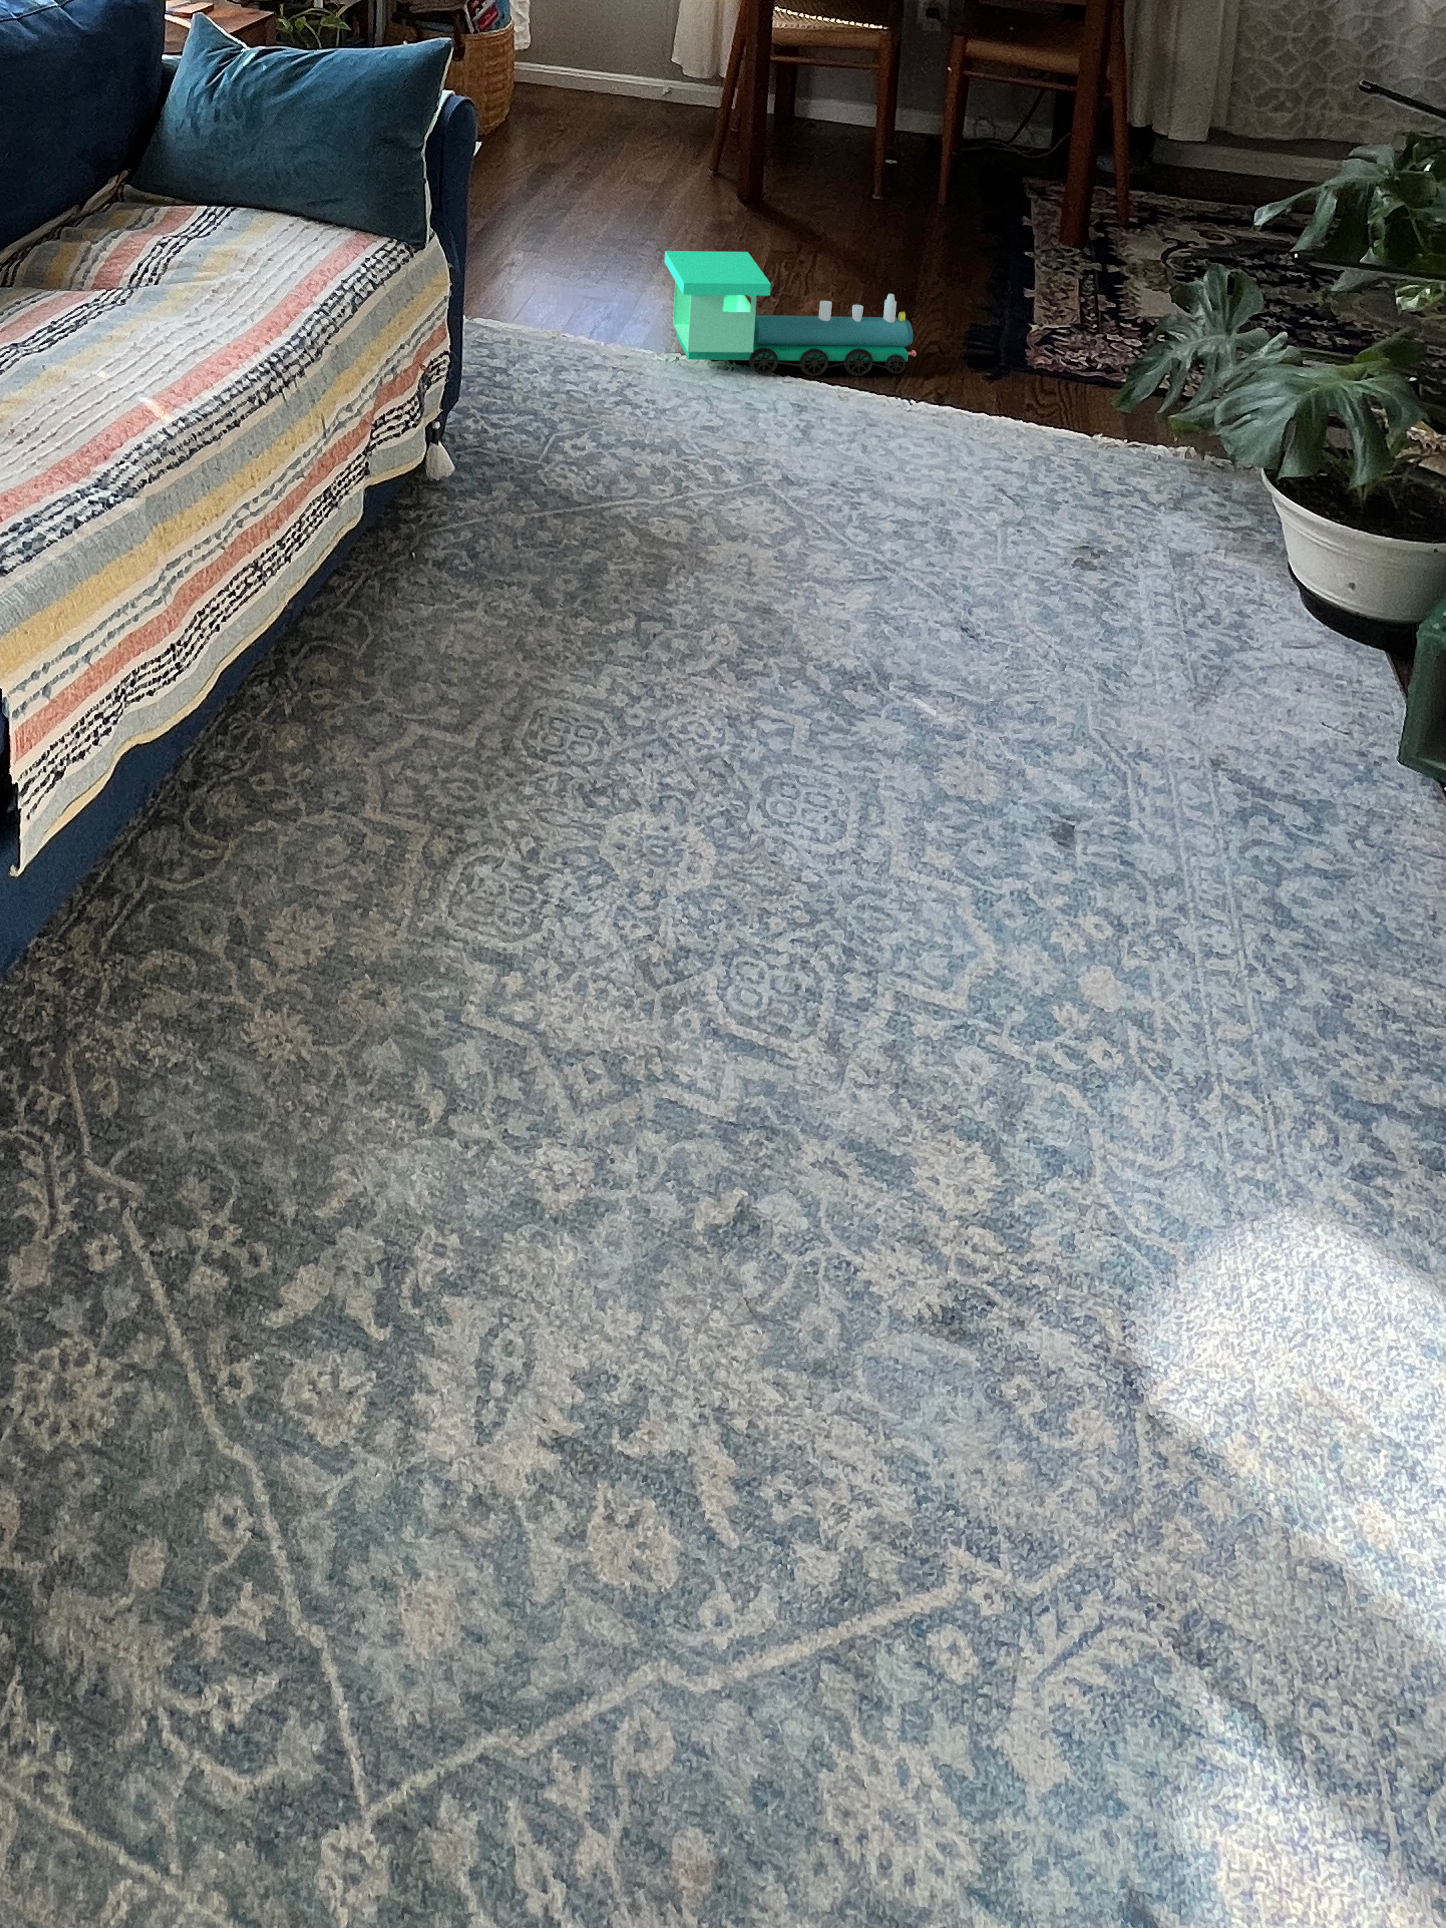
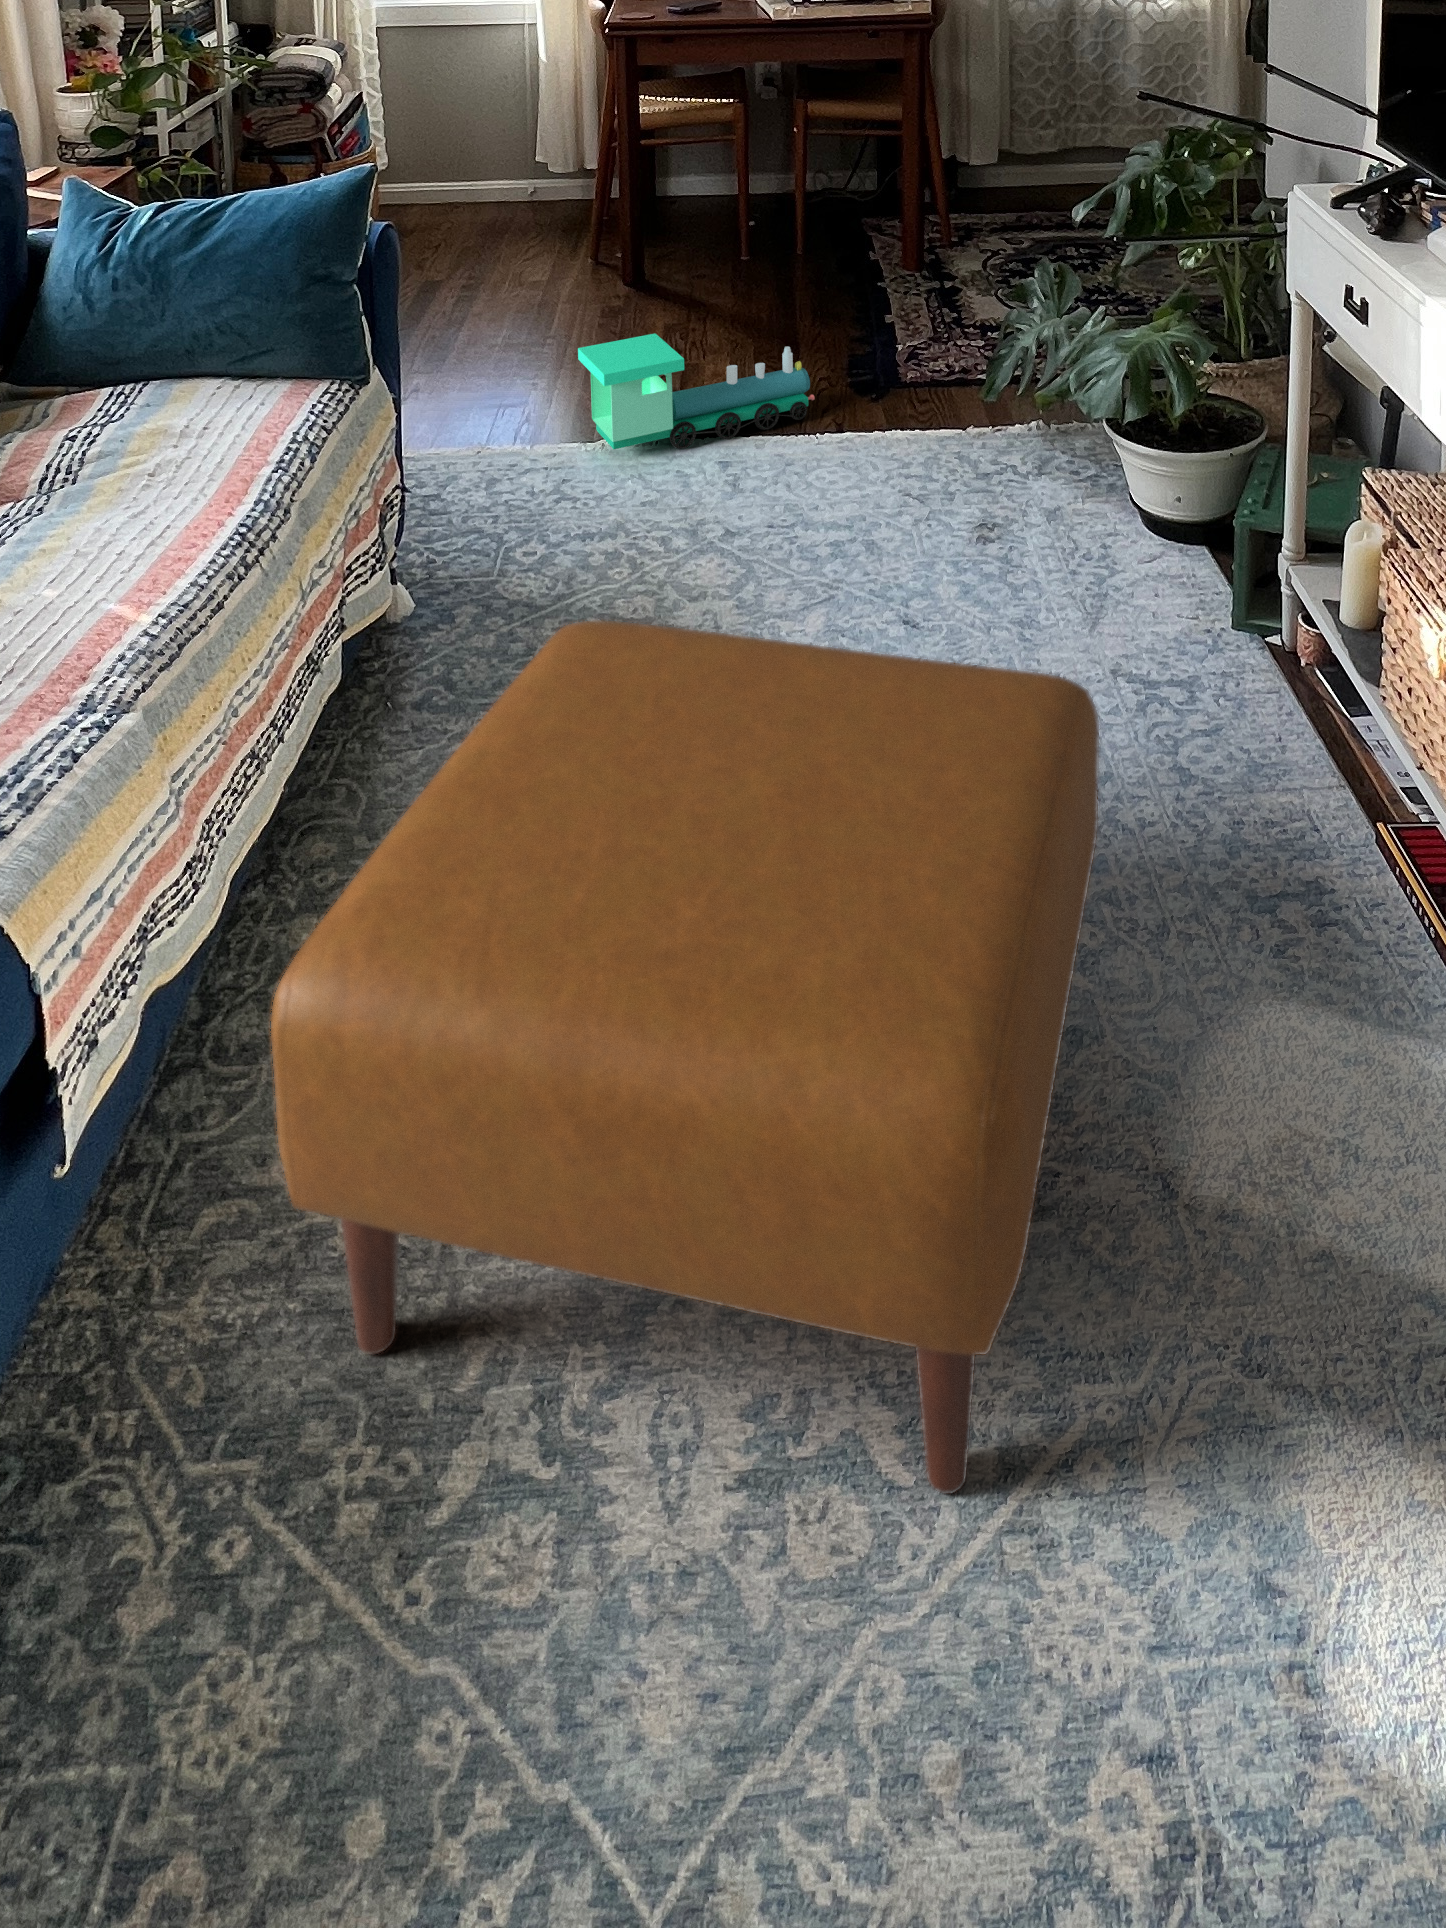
ottoman: none [186,526,1126,1585] -> present [271,620,1099,1494]

